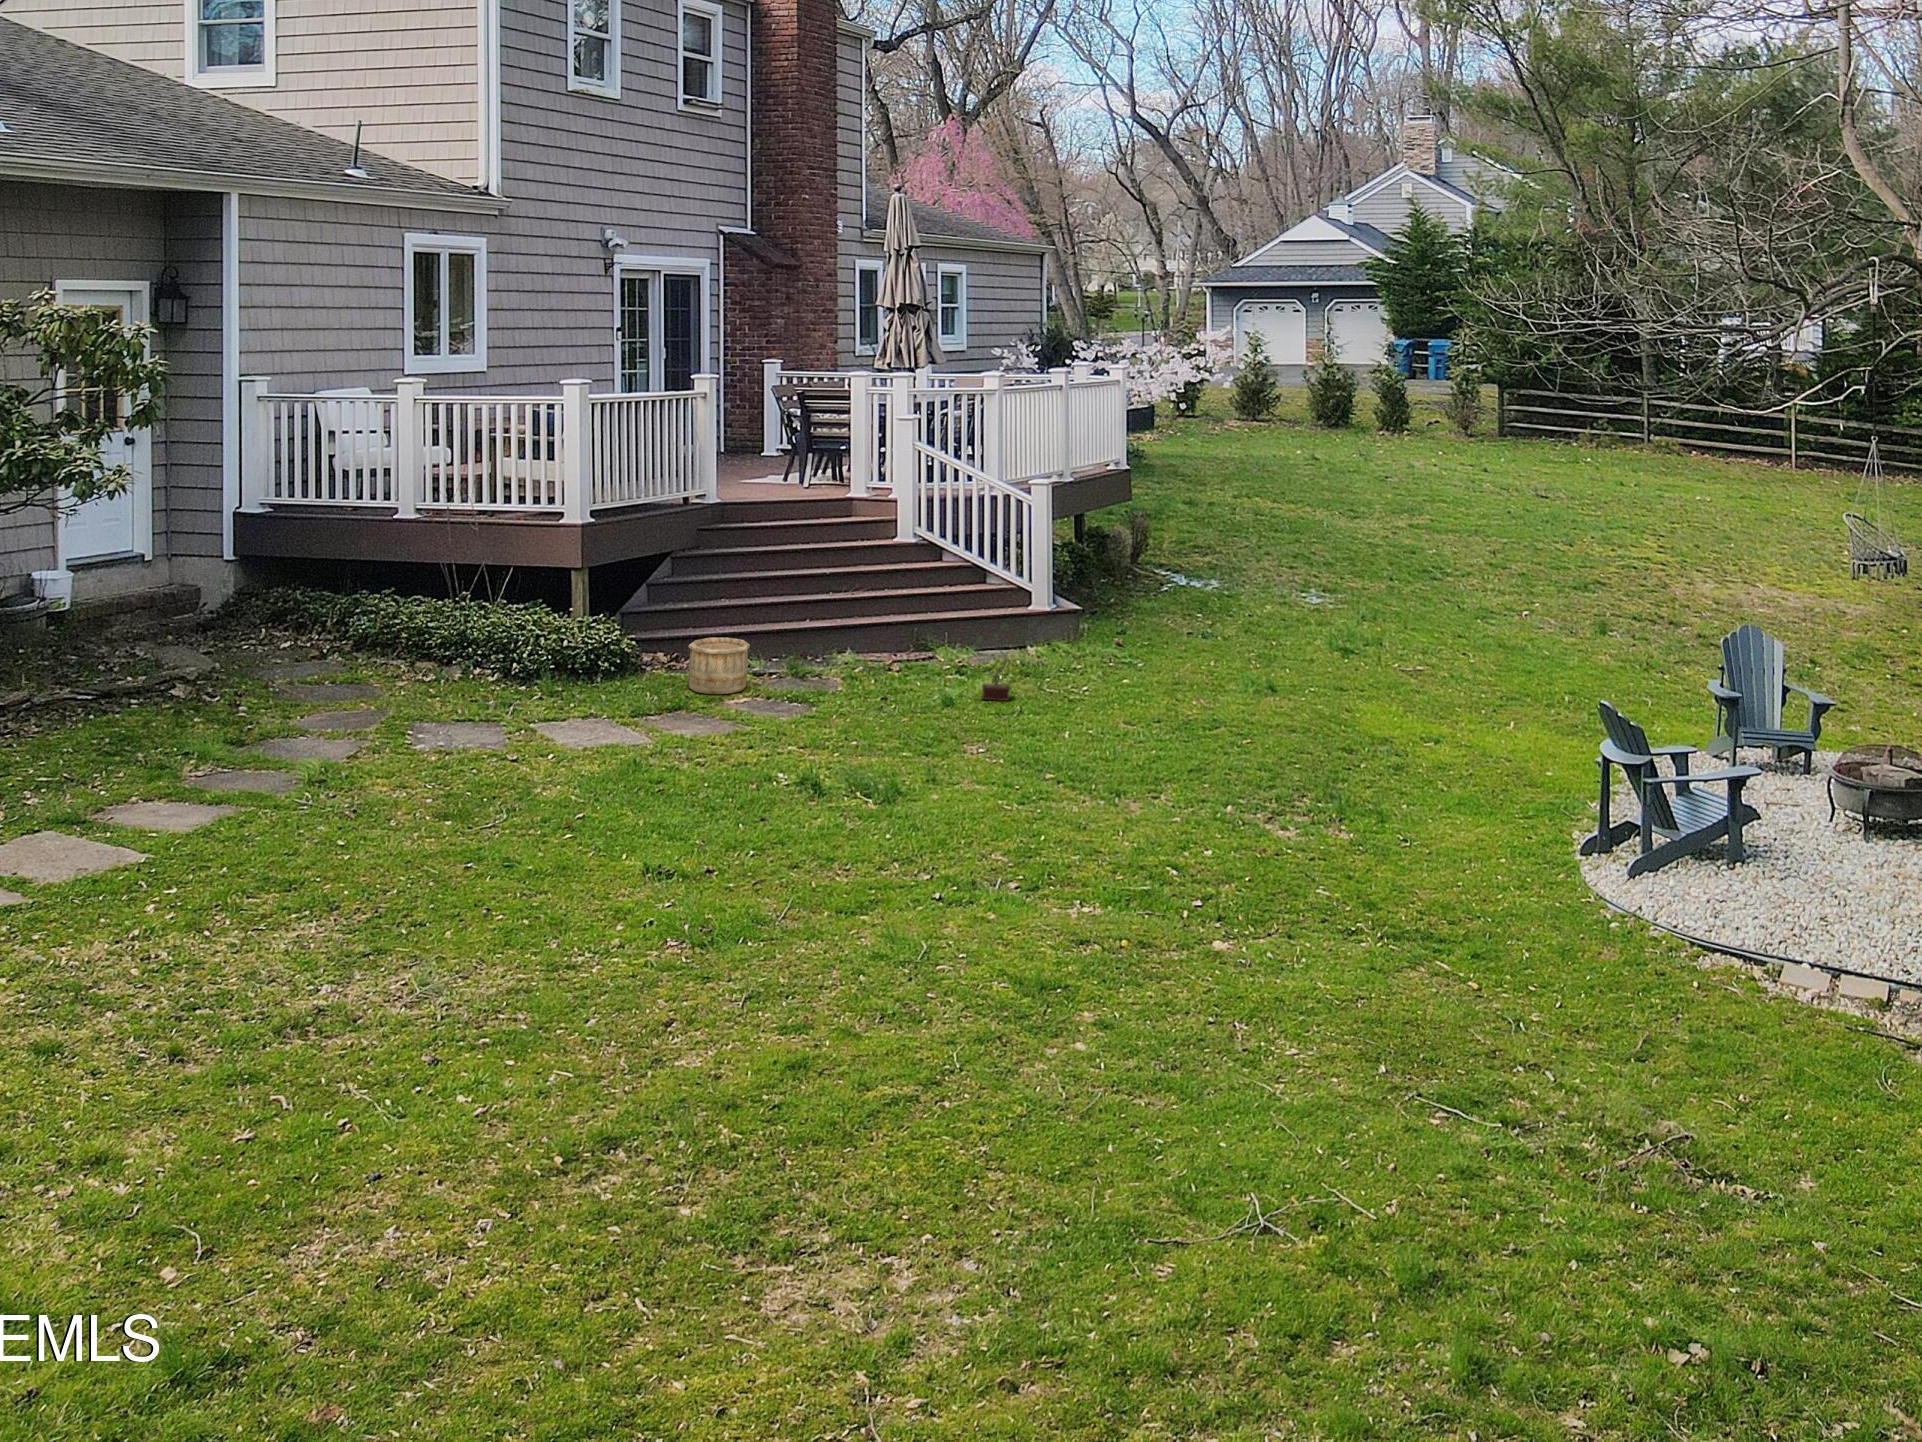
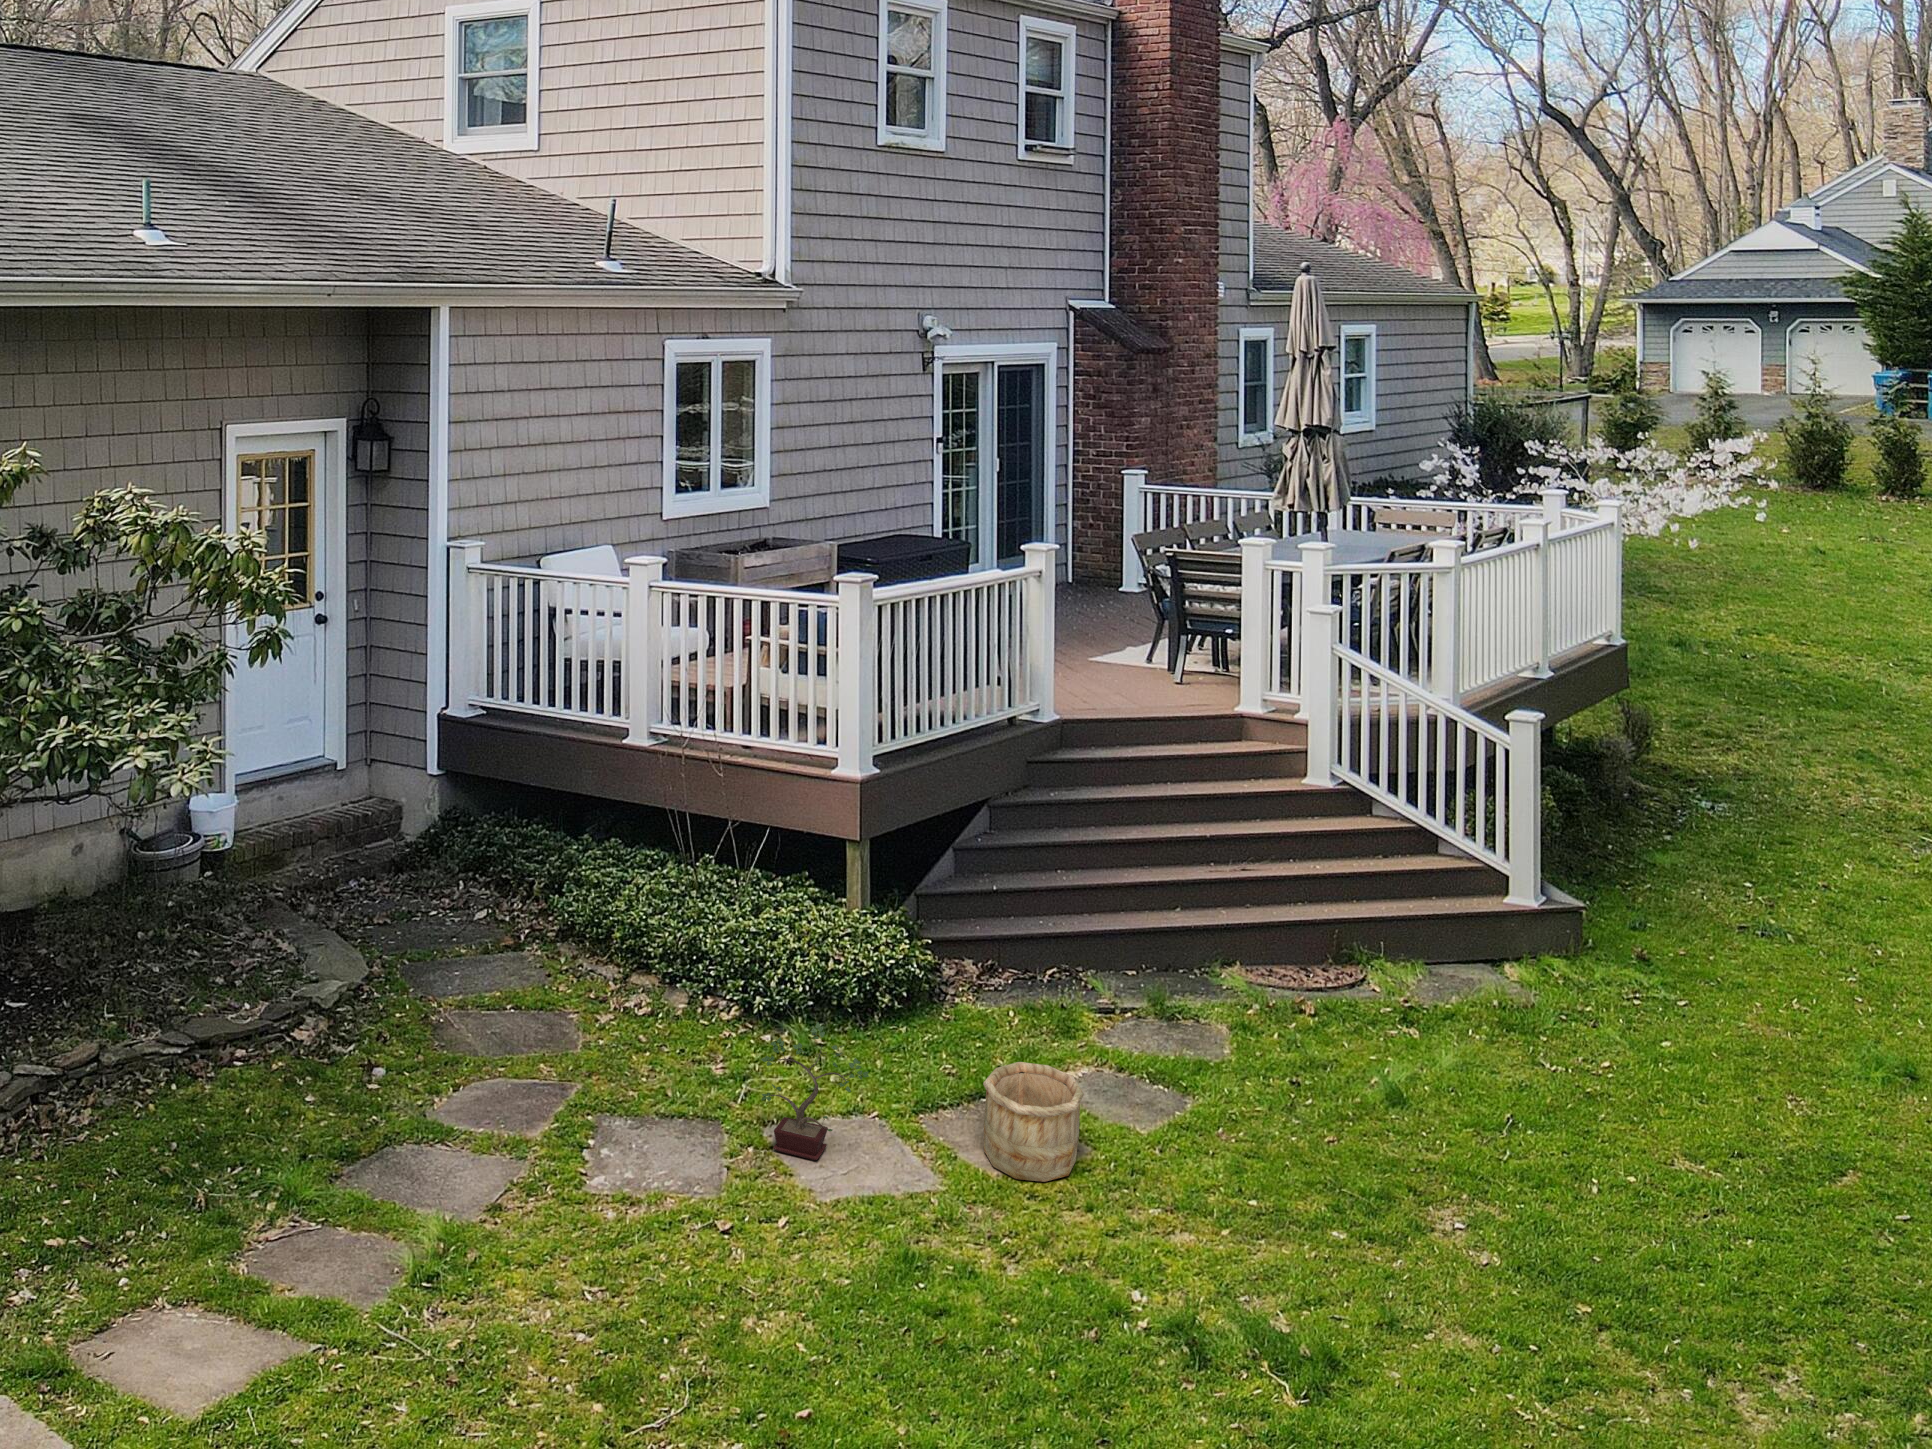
potted plant: present [976,624,1034,701] -> present [761,1022,869,1160]

